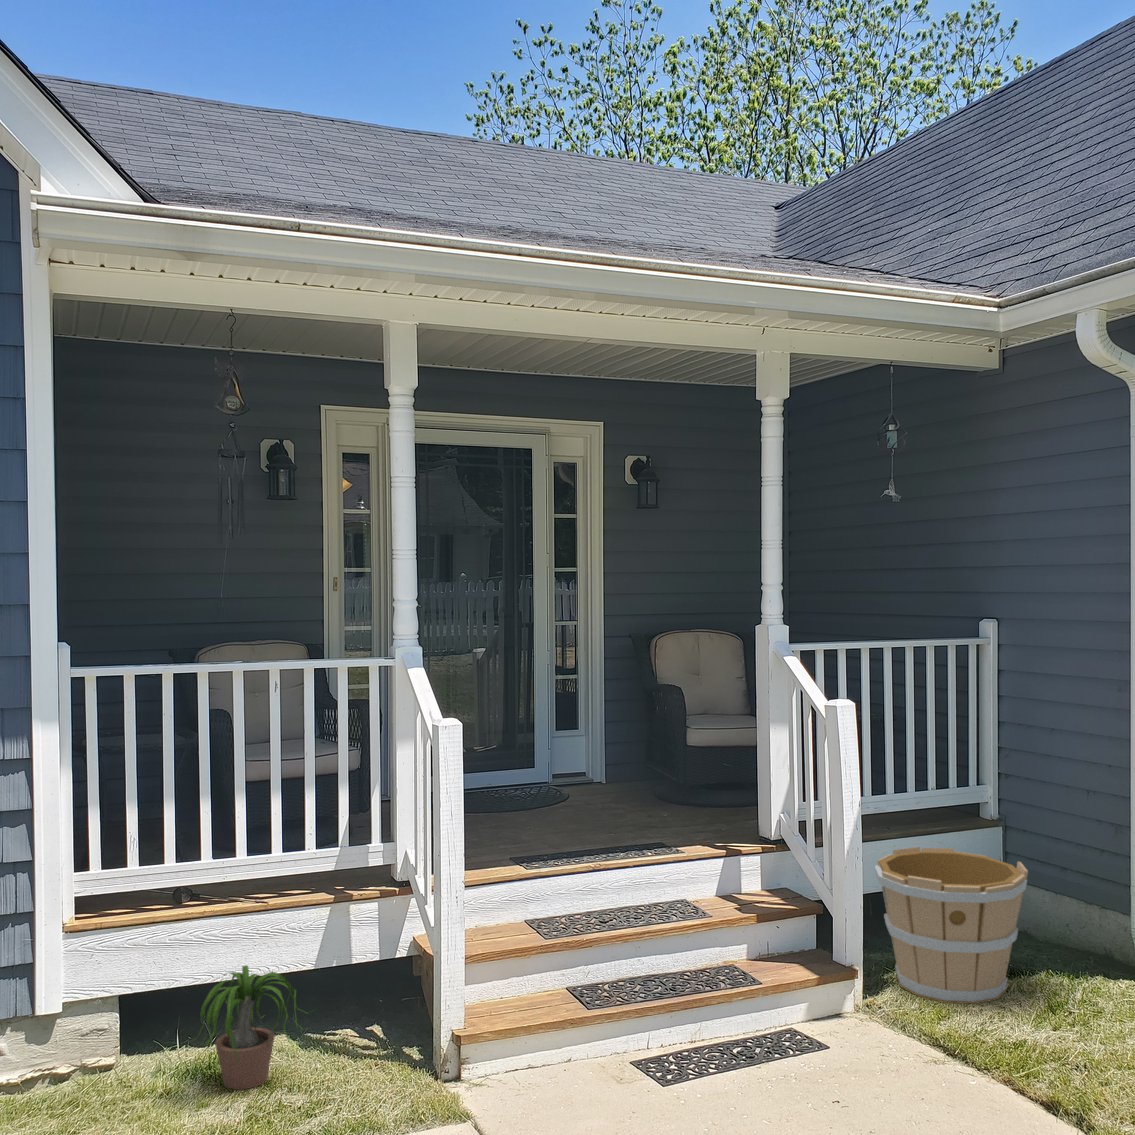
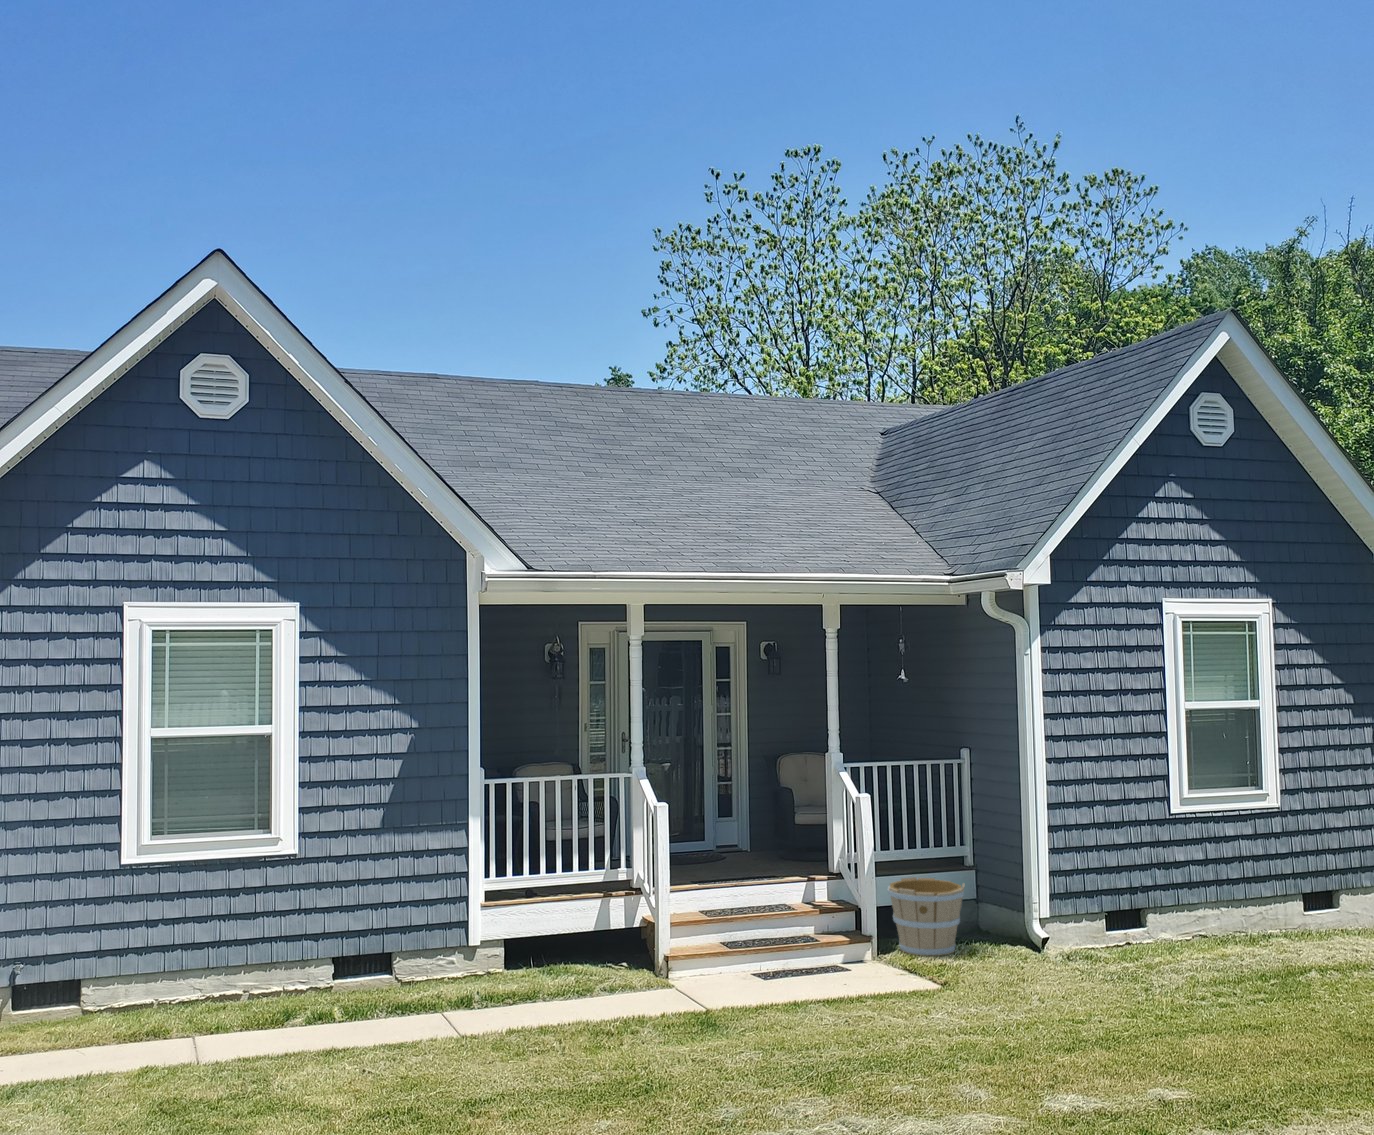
potted plant: present [200,965,297,1090] -> none [541,924,600,980]

